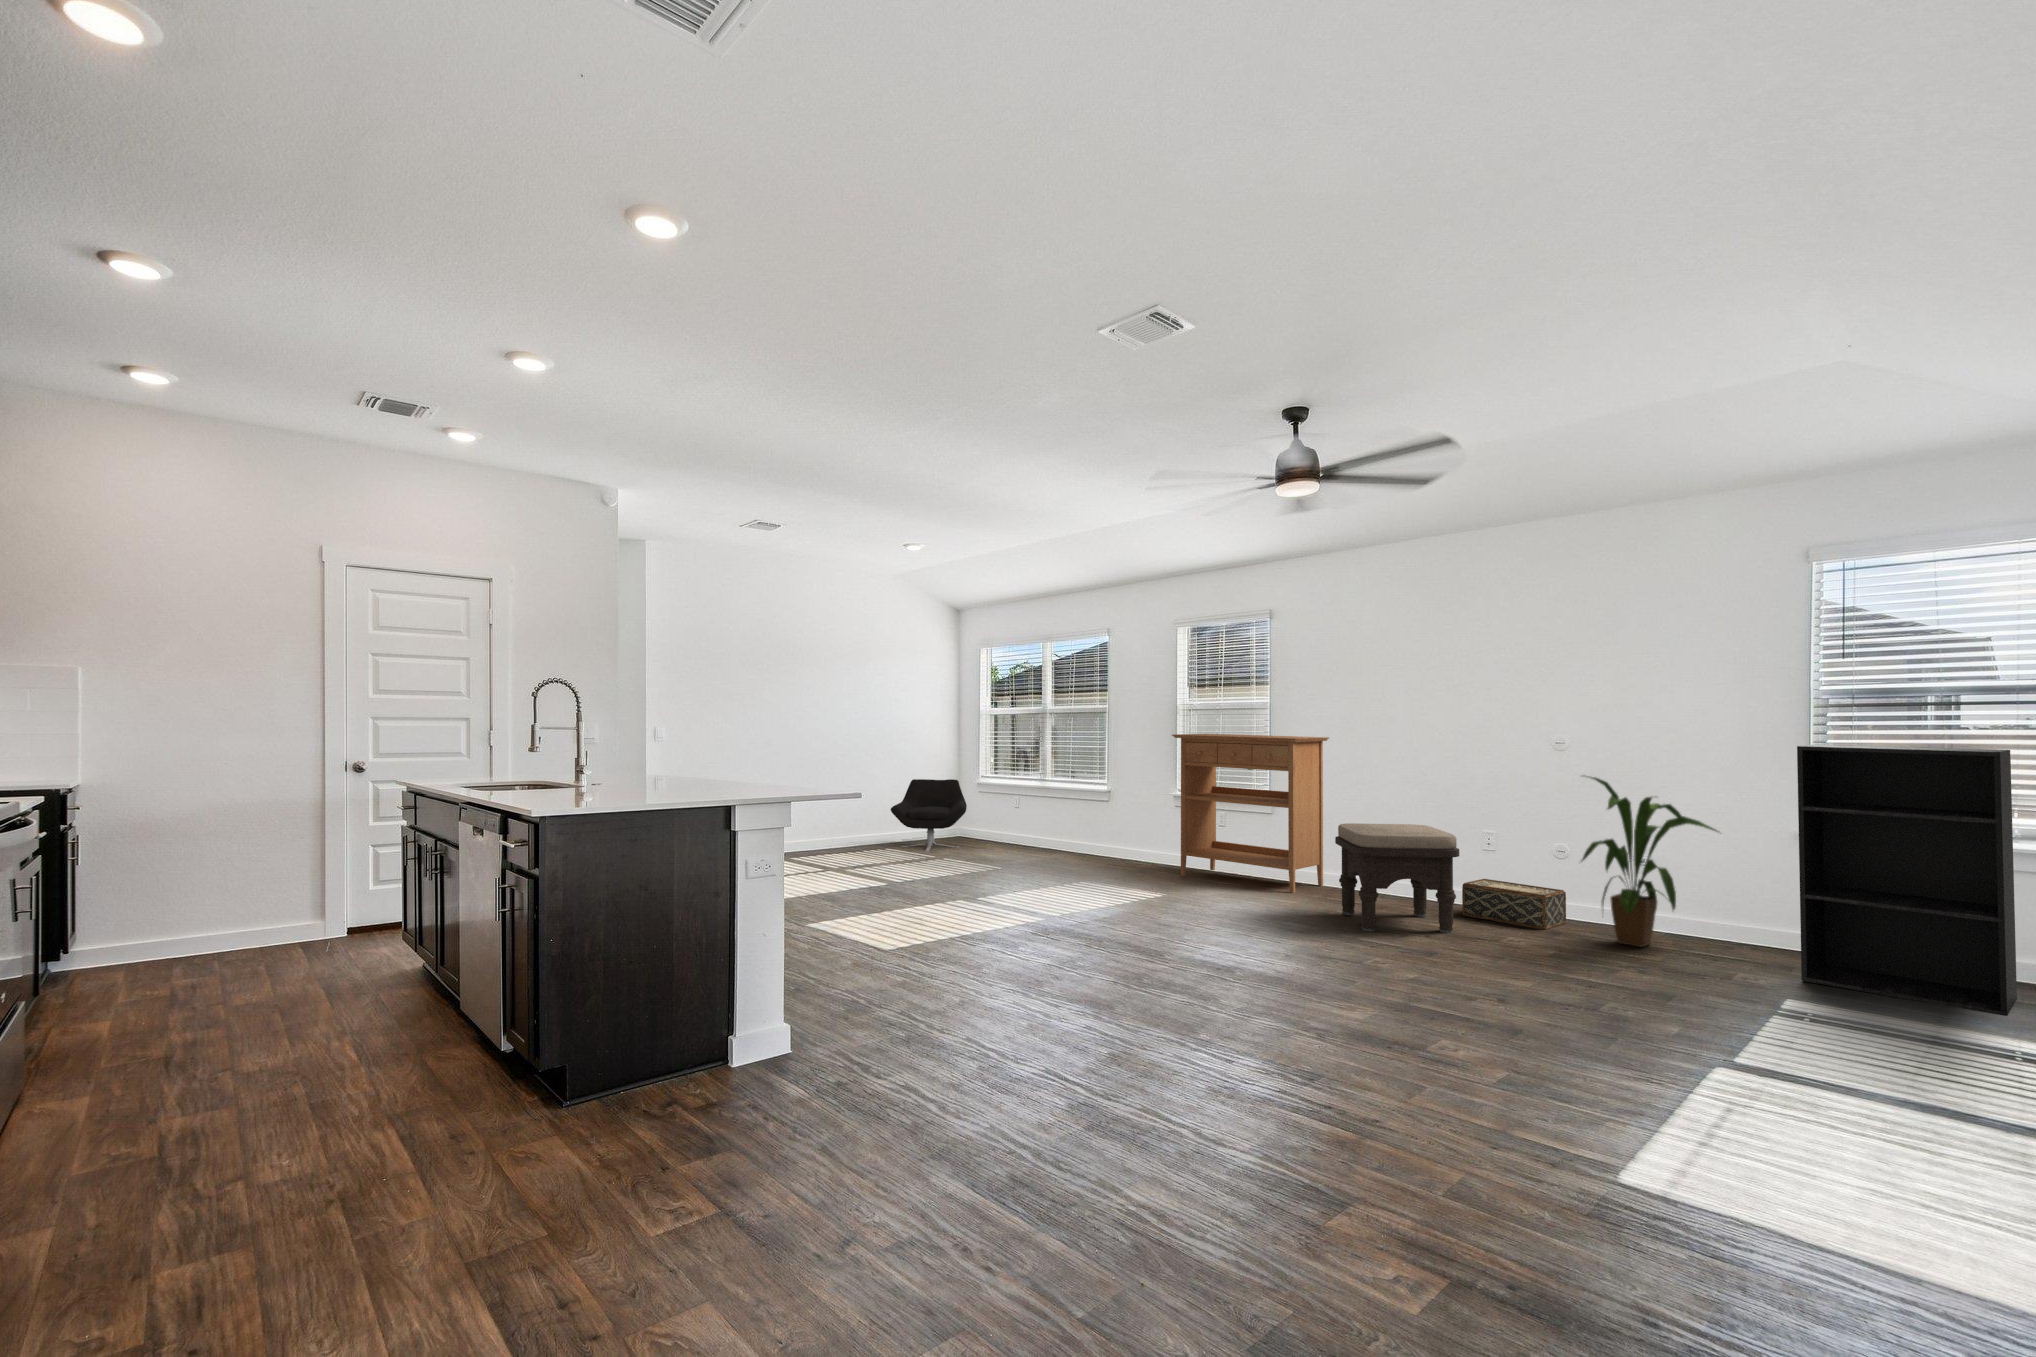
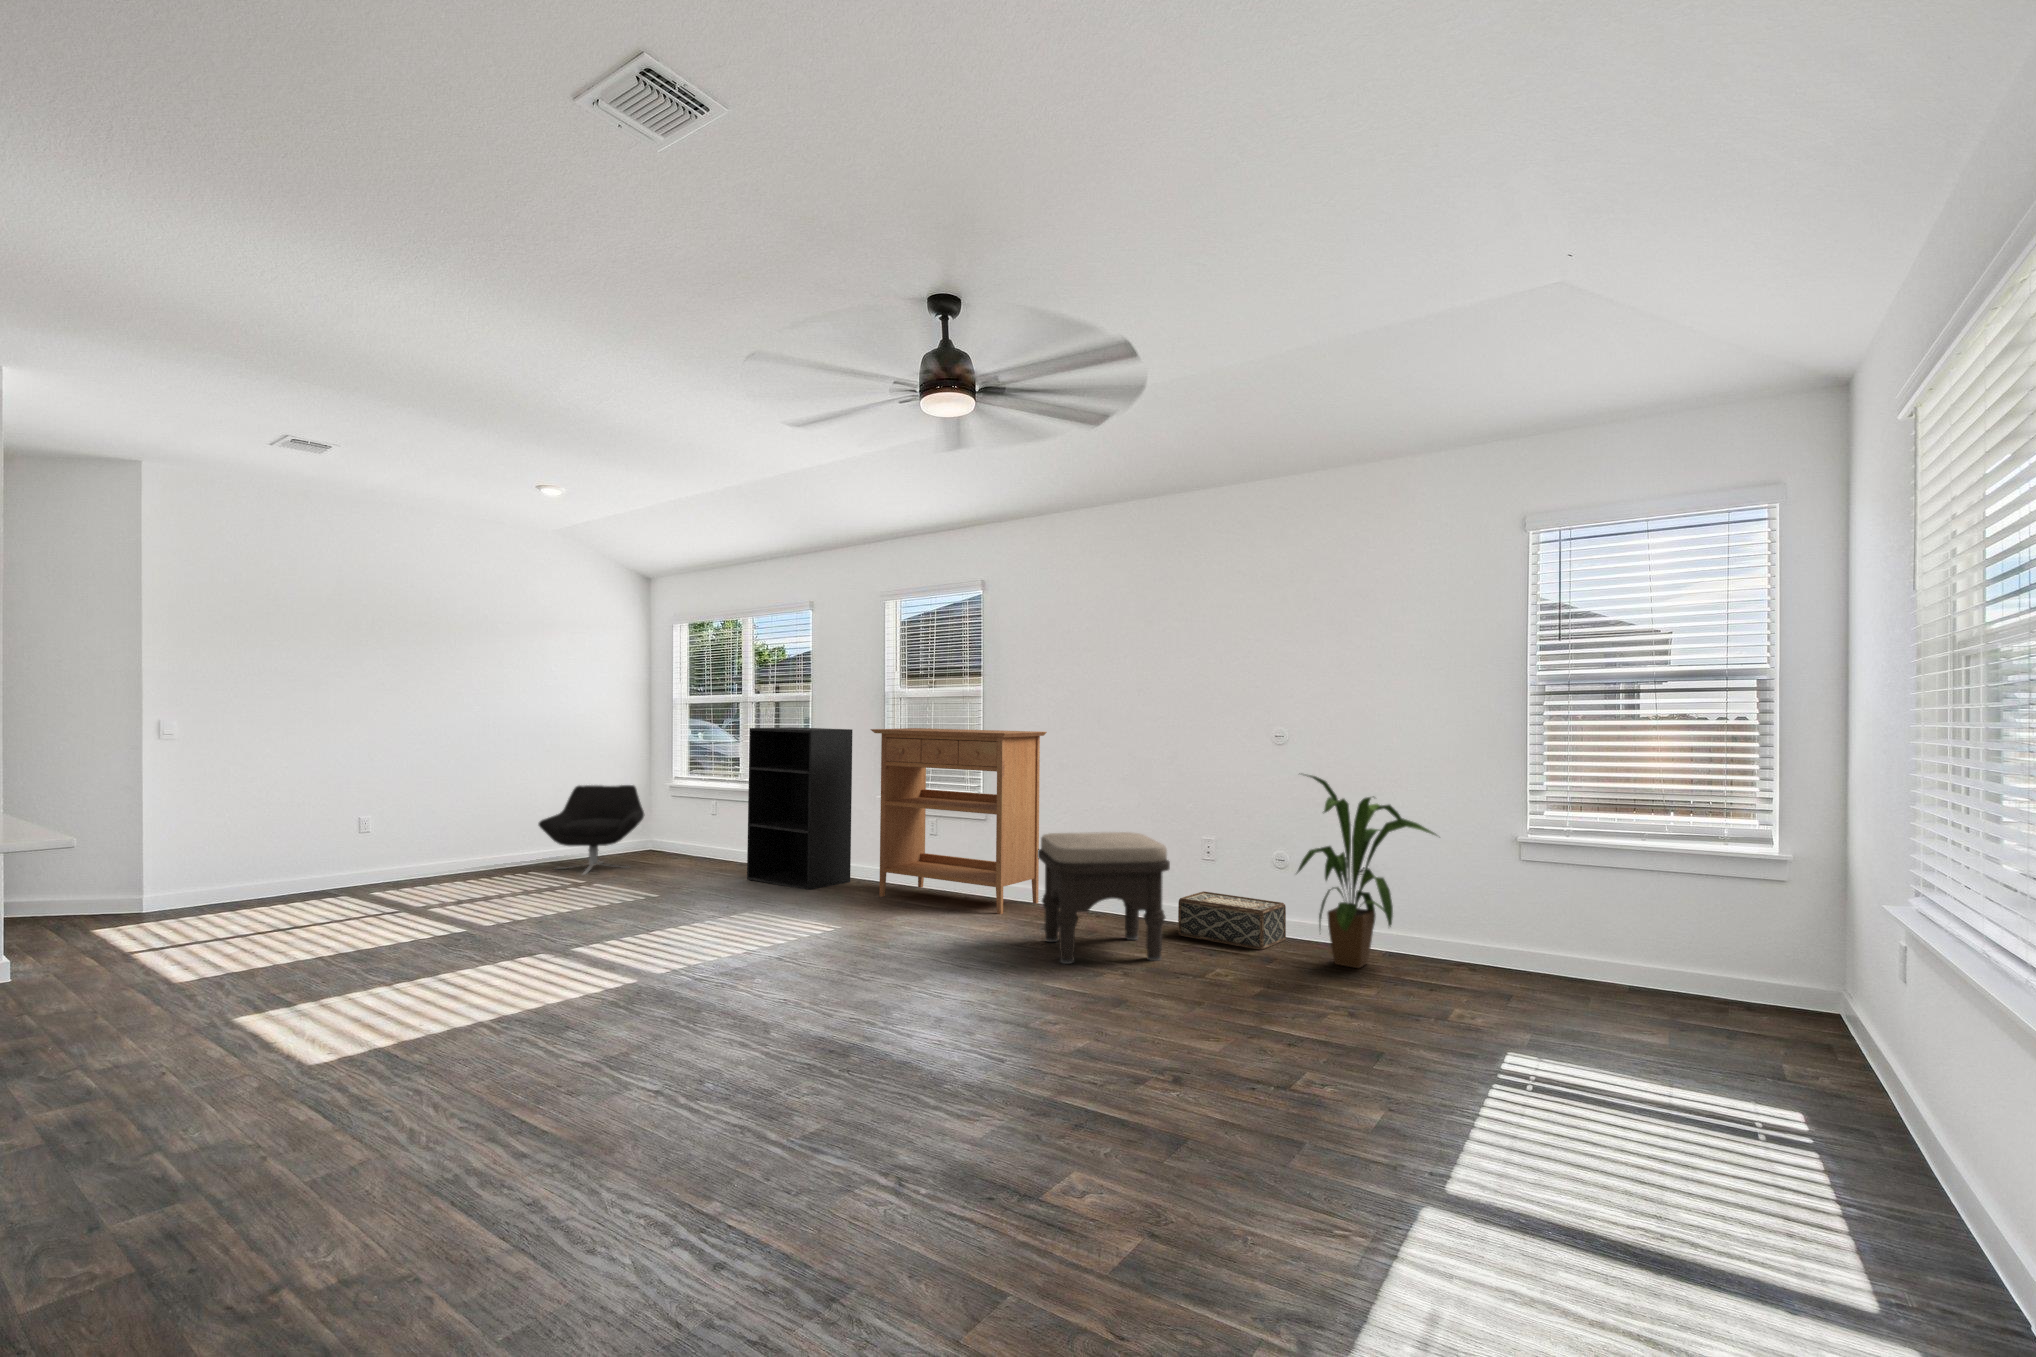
bookshelf: present [1797,745,2017,1016] -> present [747,727,853,890]

